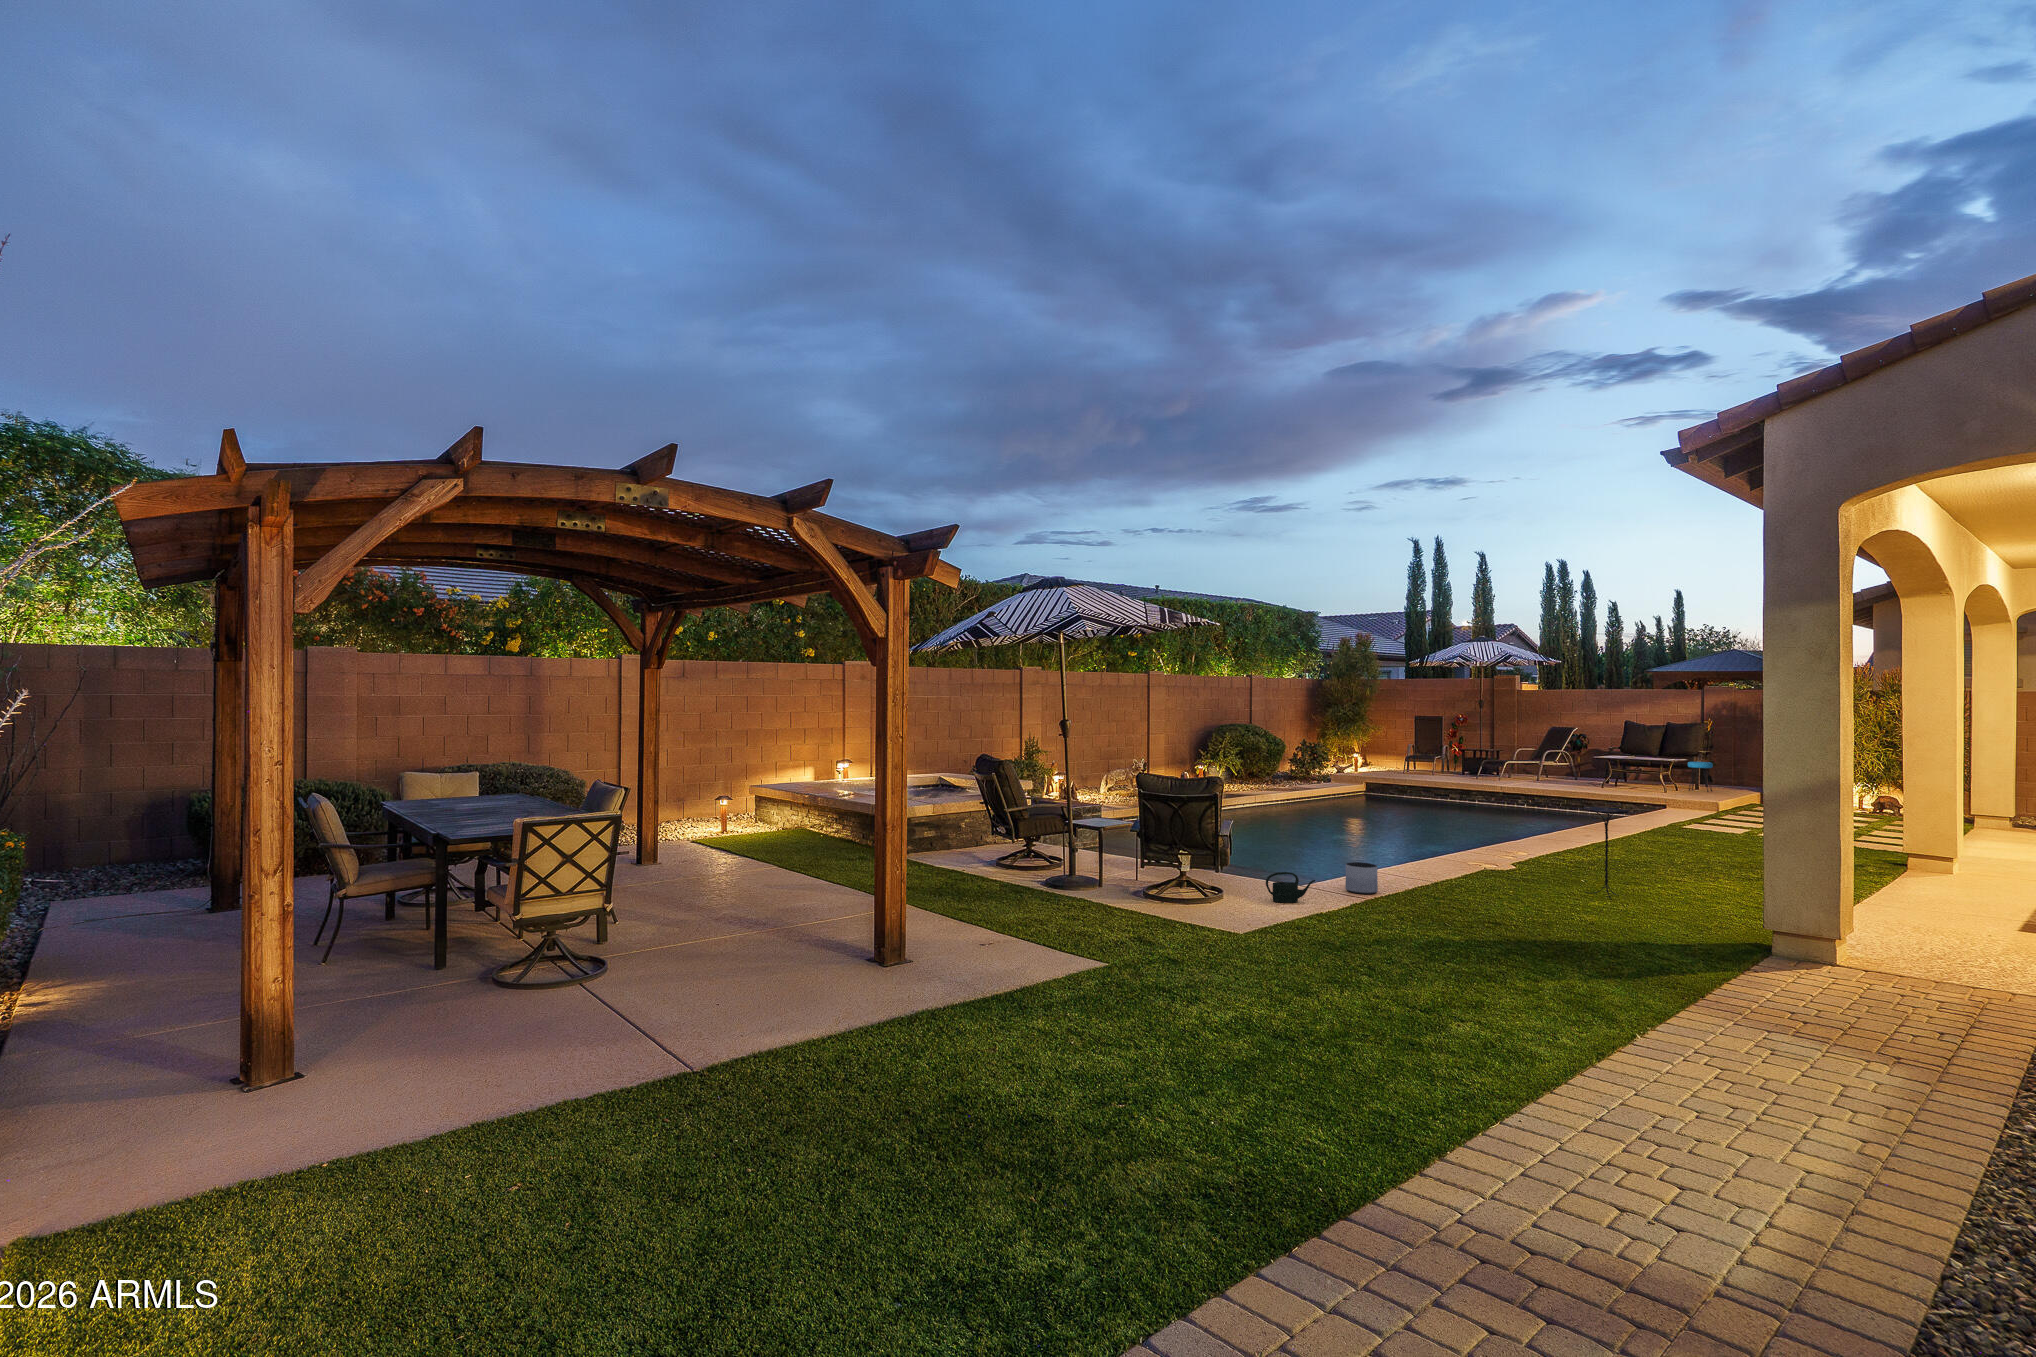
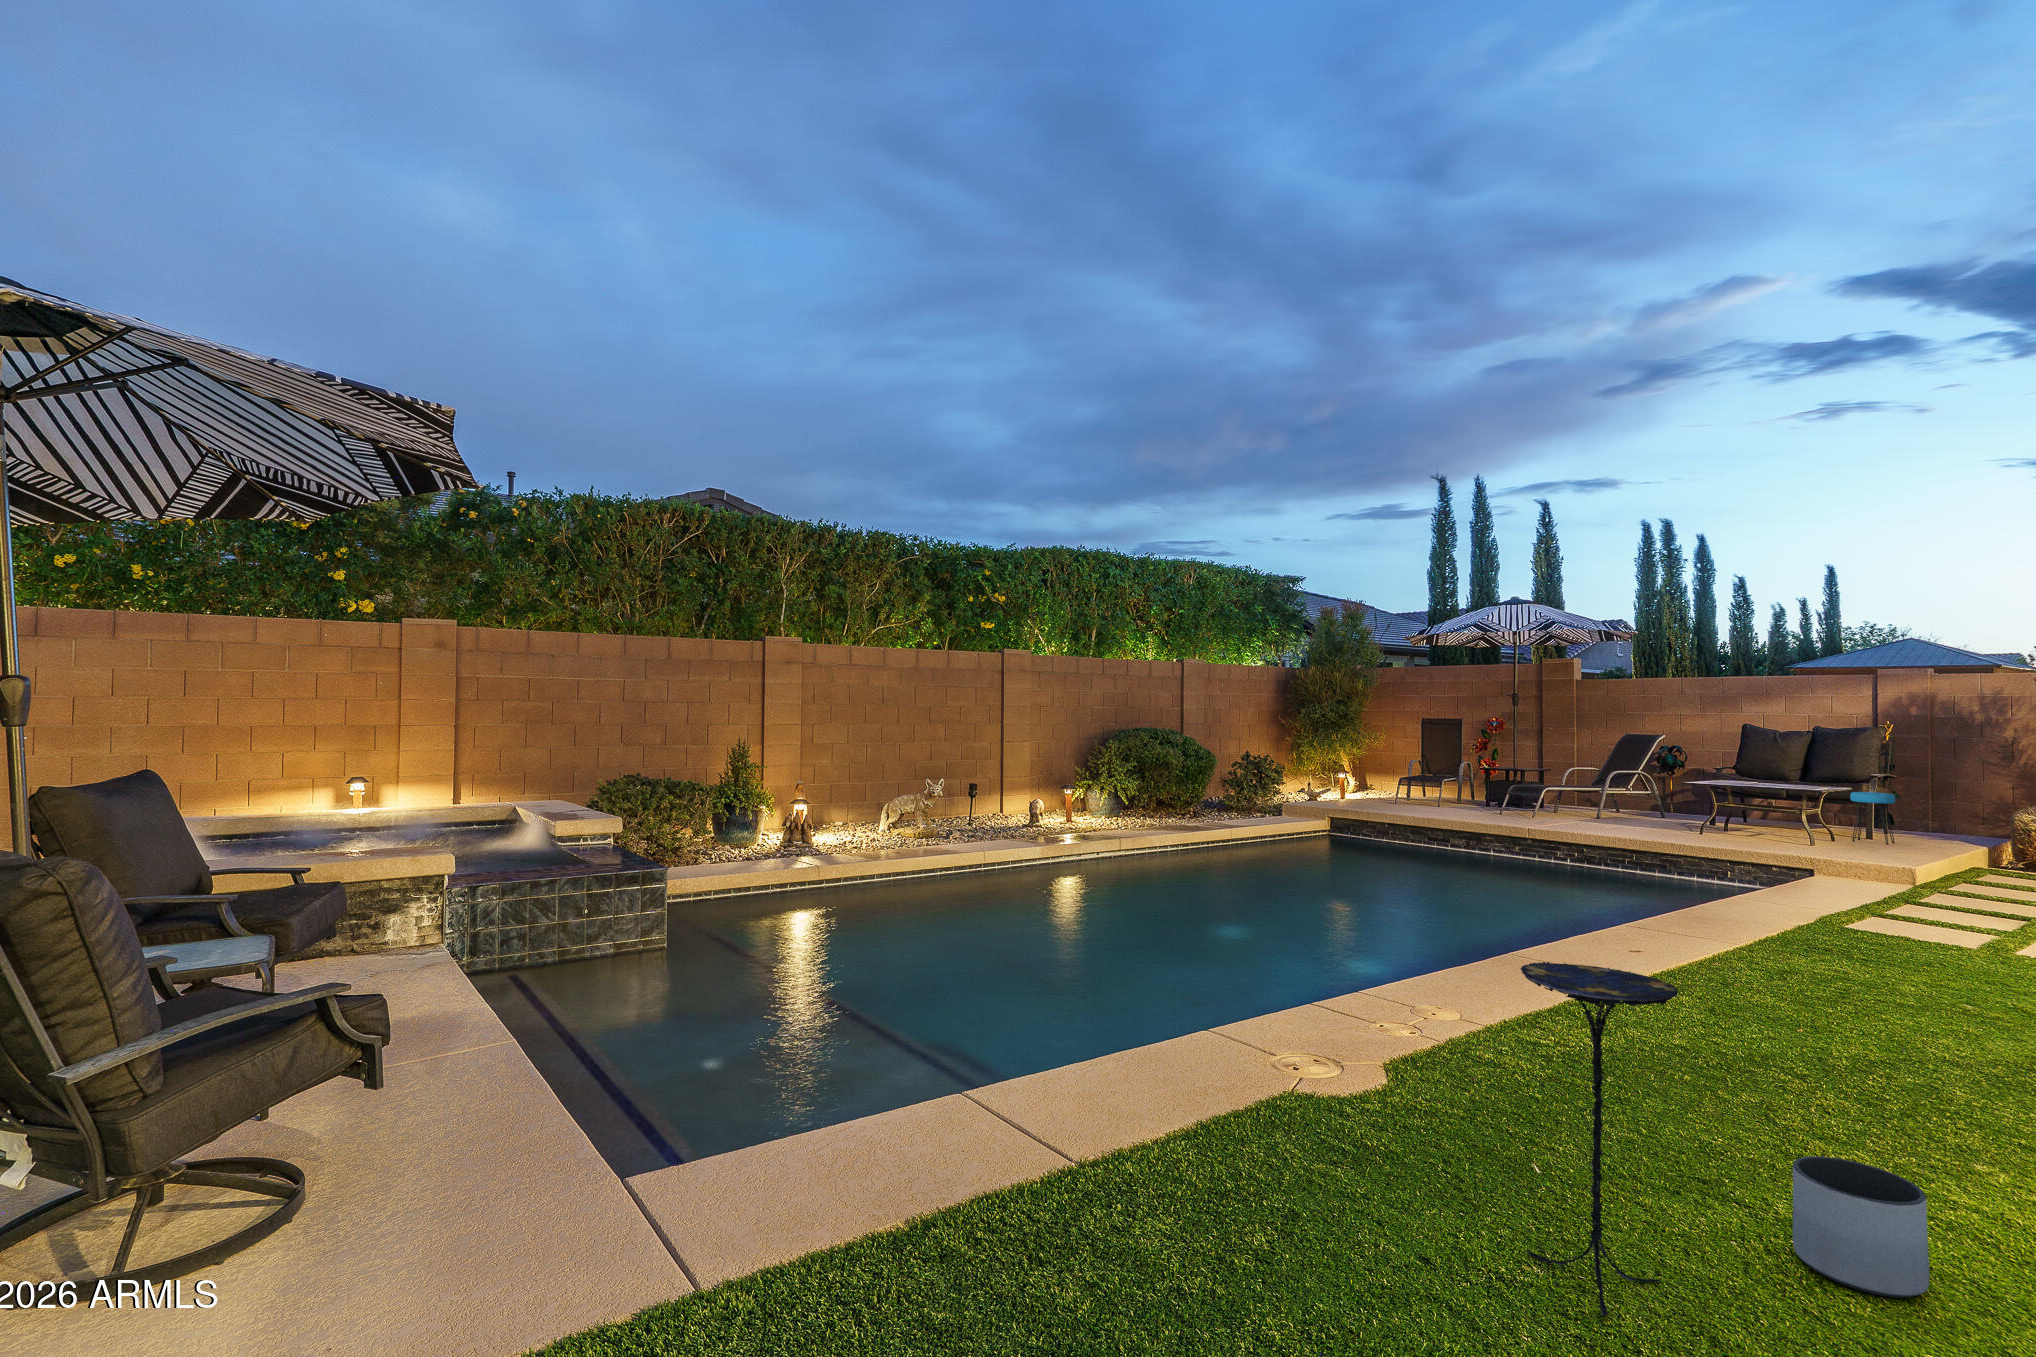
planter: present [1345,862,1378,894] -> present [1793,1156,1929,1298]
watering can: present [1266,872,1315,903] -> none [322,1199,496,1320]

